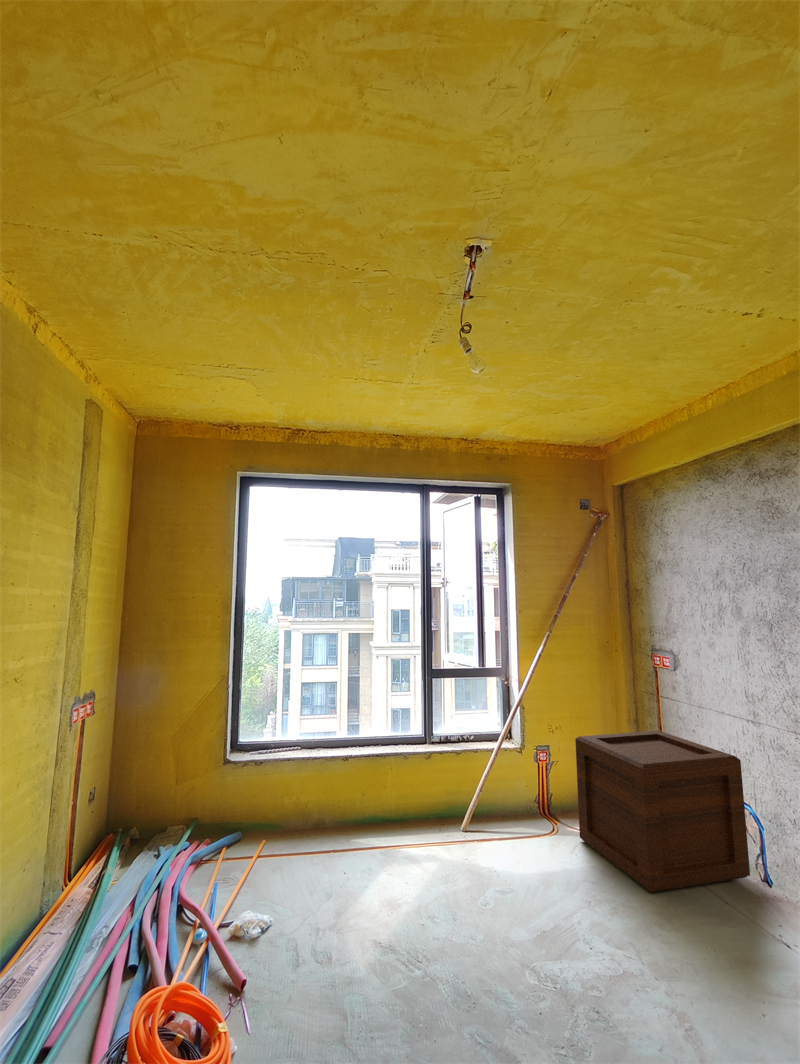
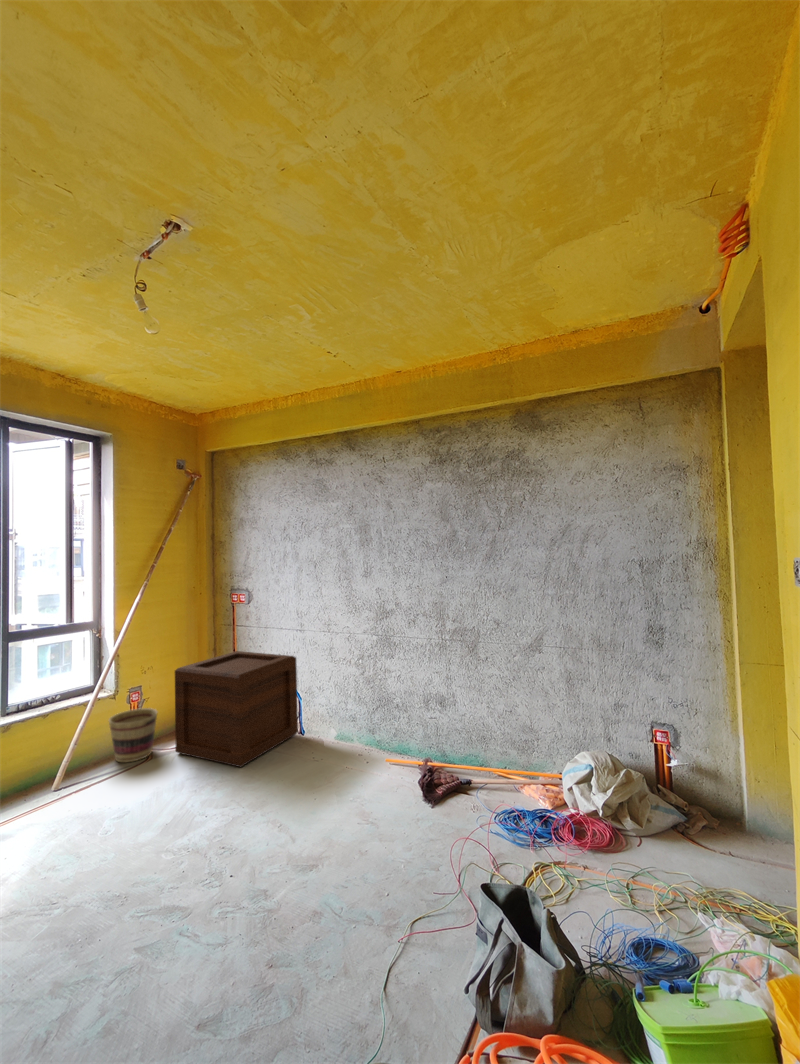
basket: none [514,771,562,832] -> present [109,708,157,762]

